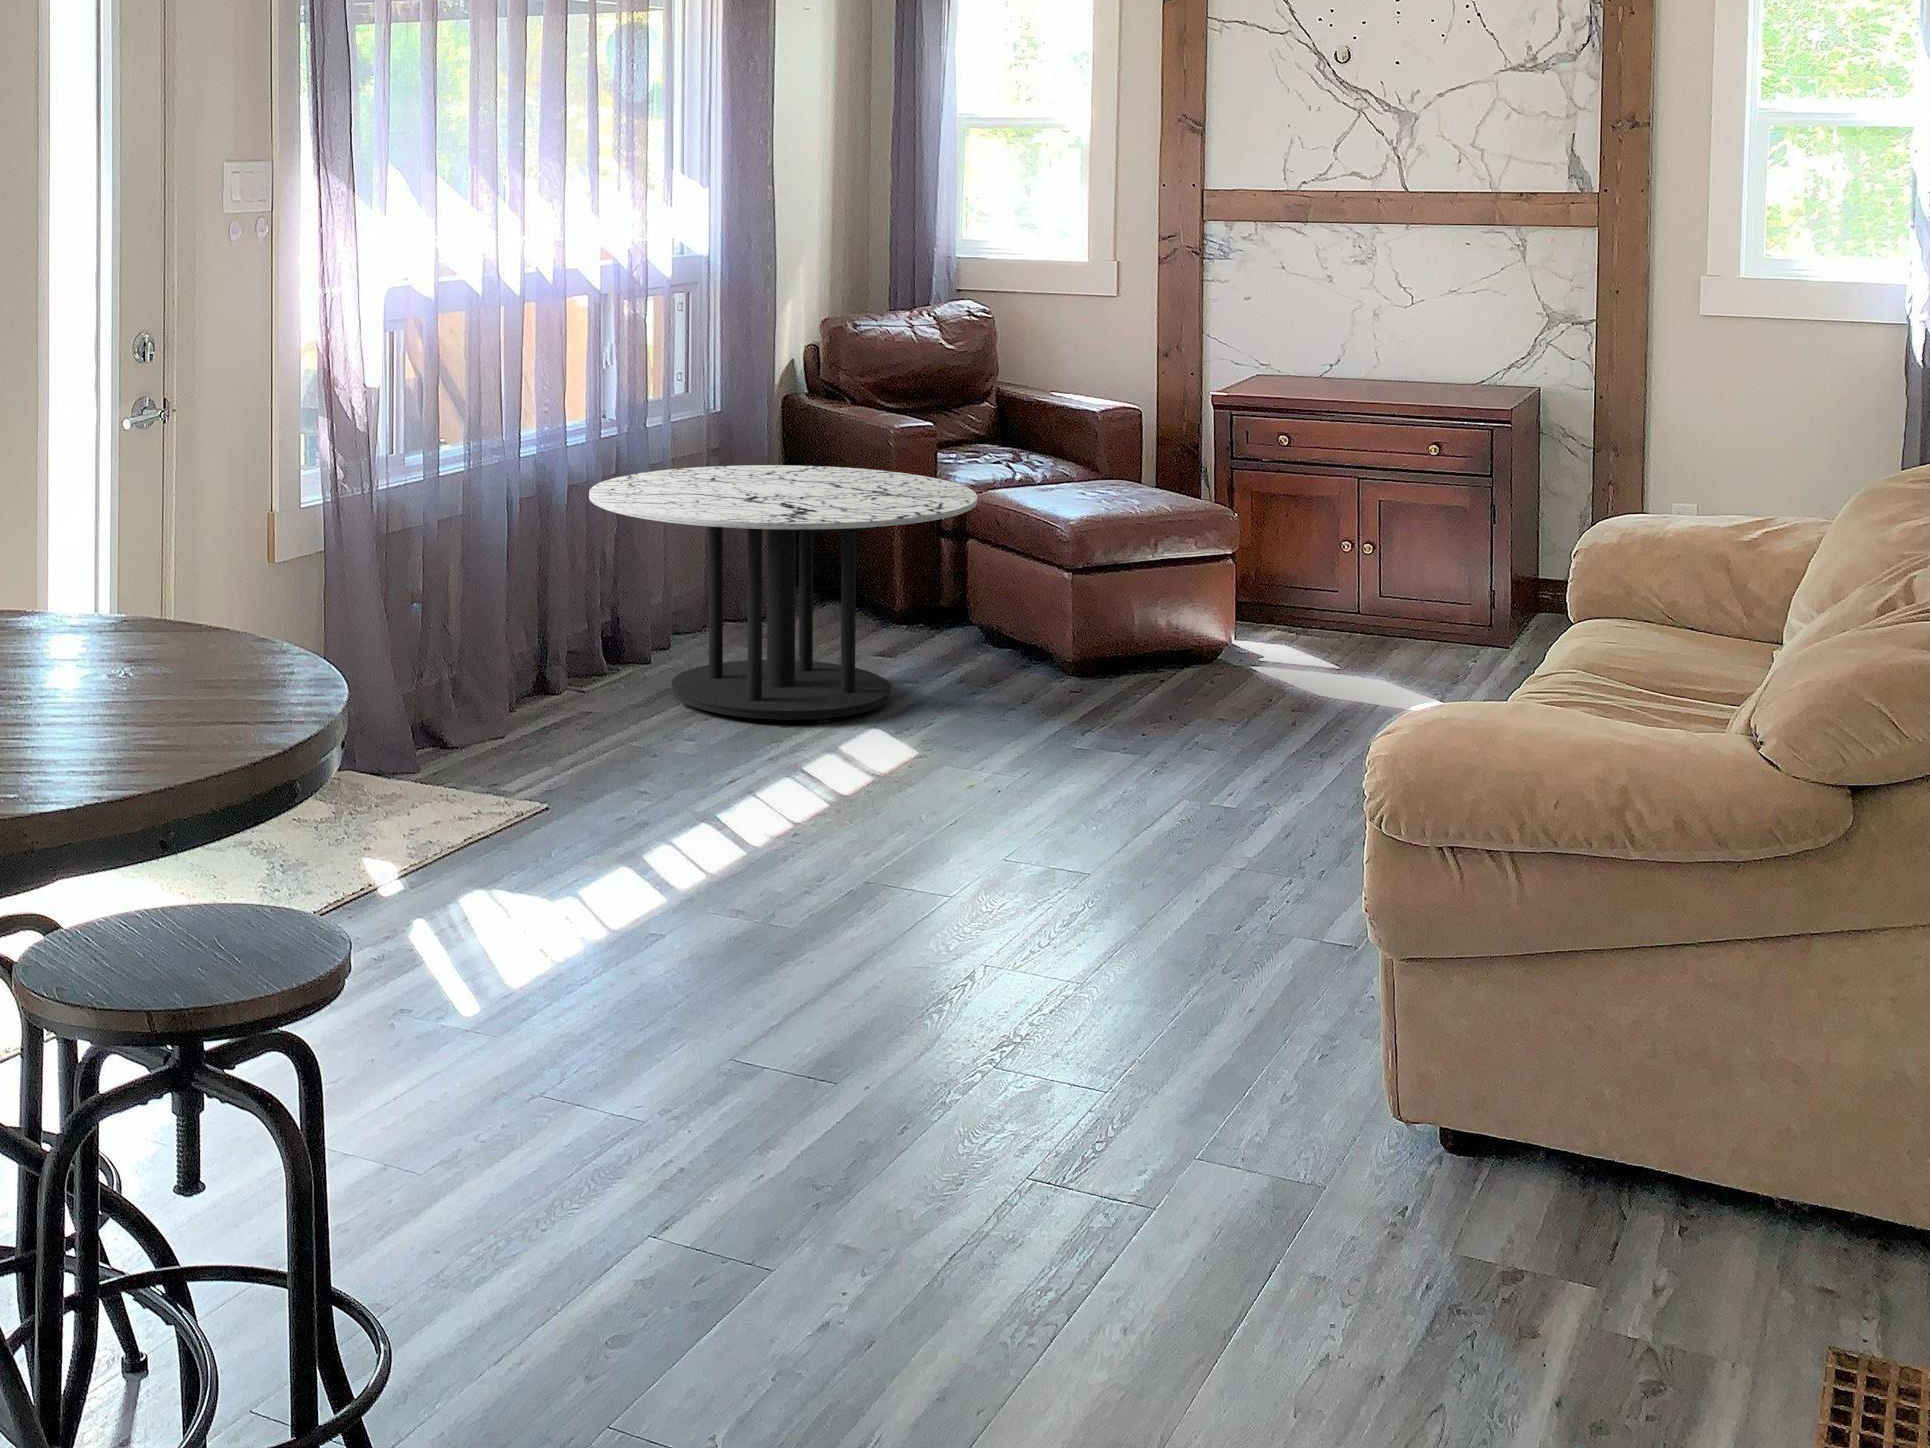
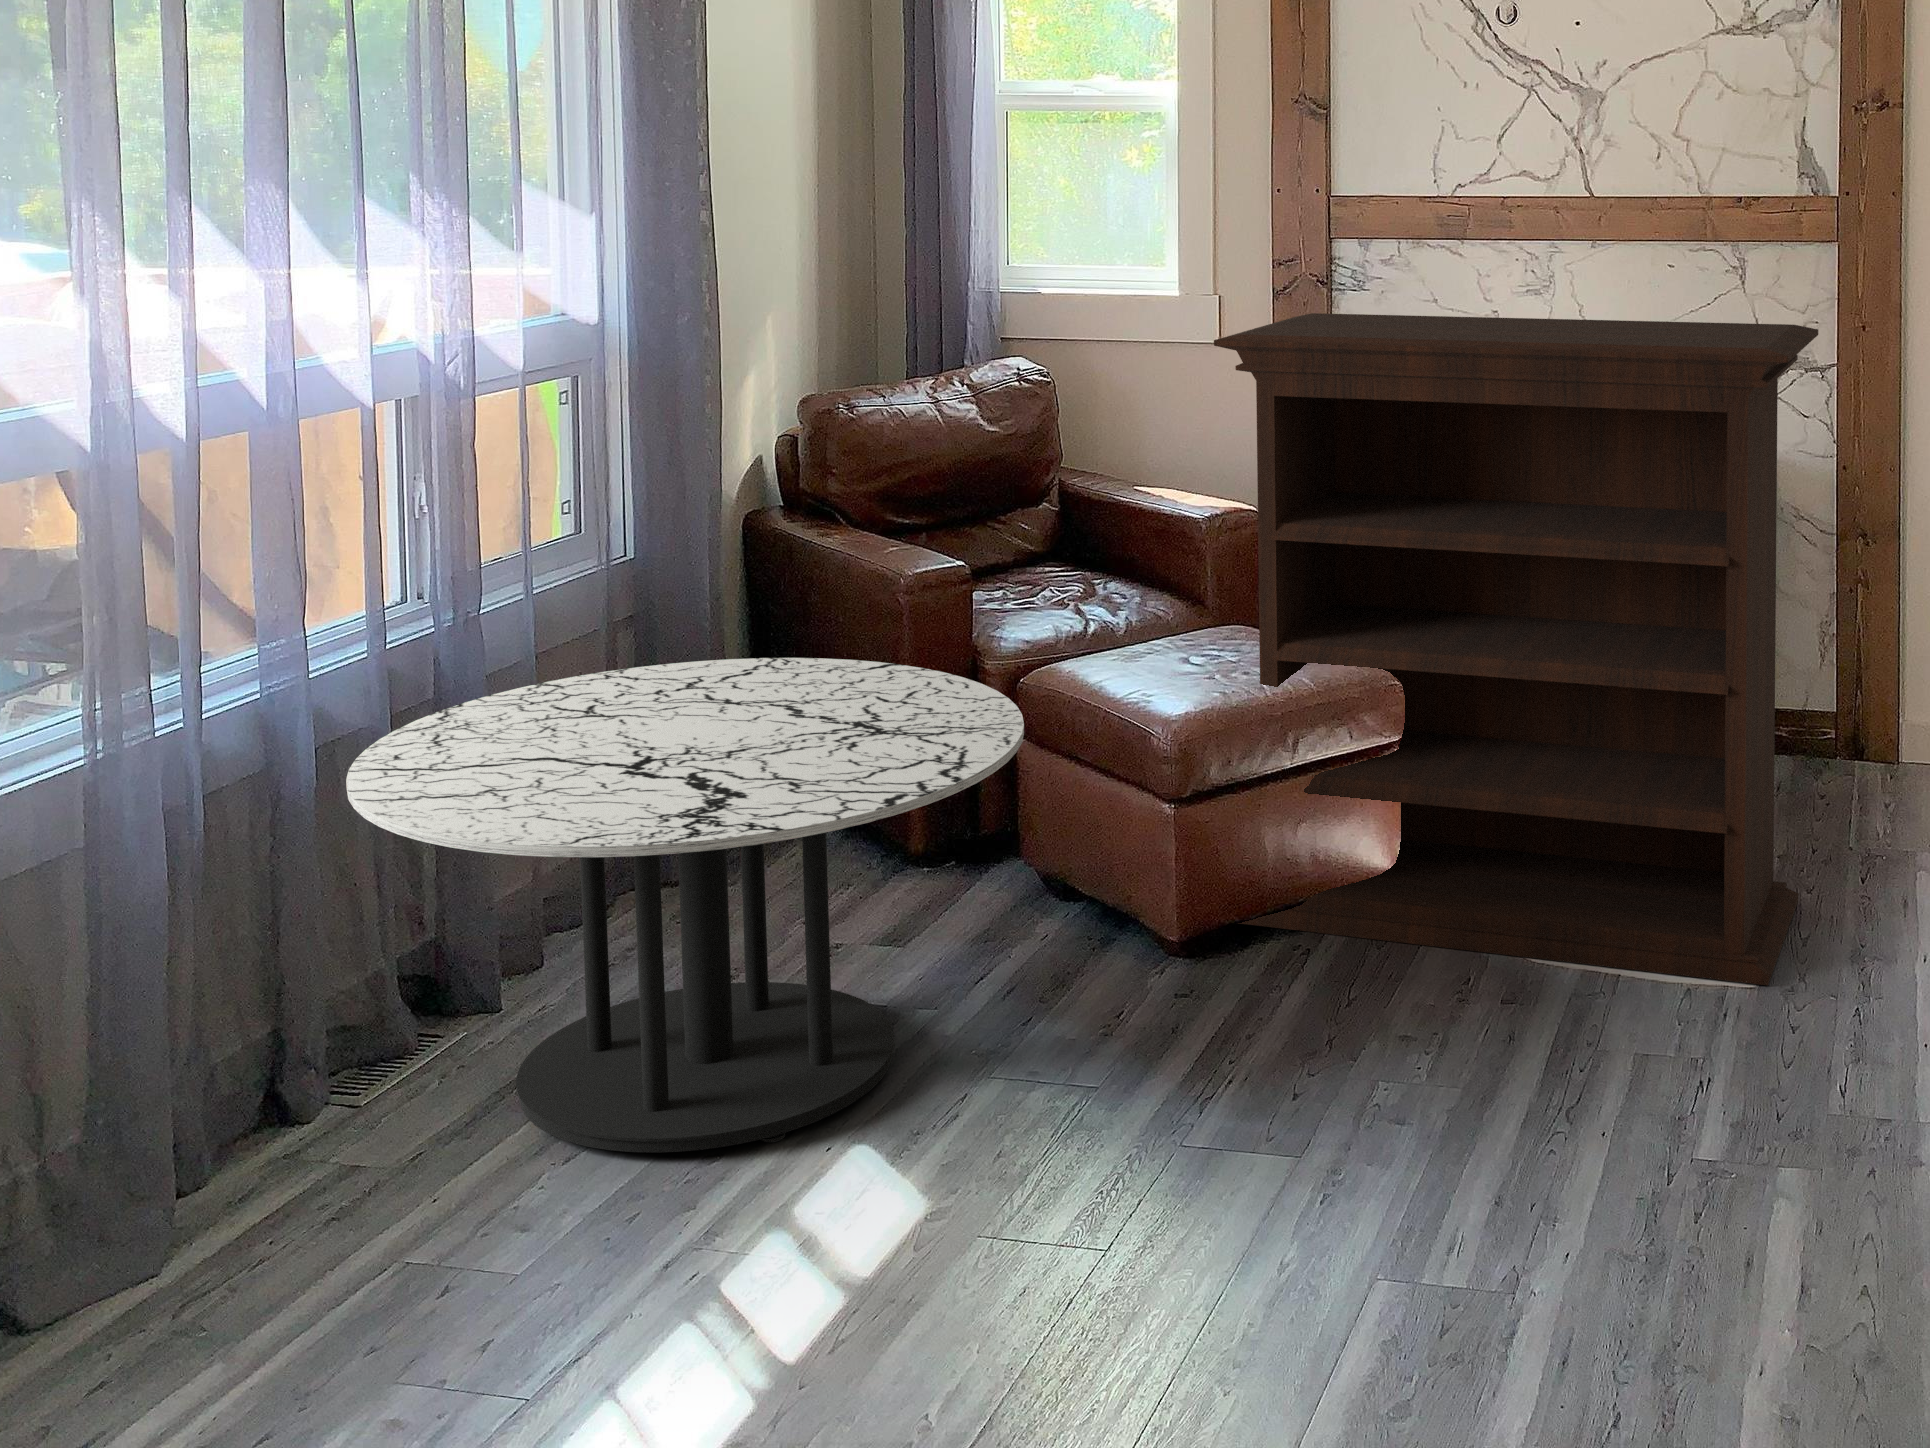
bookshelf: none [1108,267,1545,717] -> present [1214,313,1818,985]

